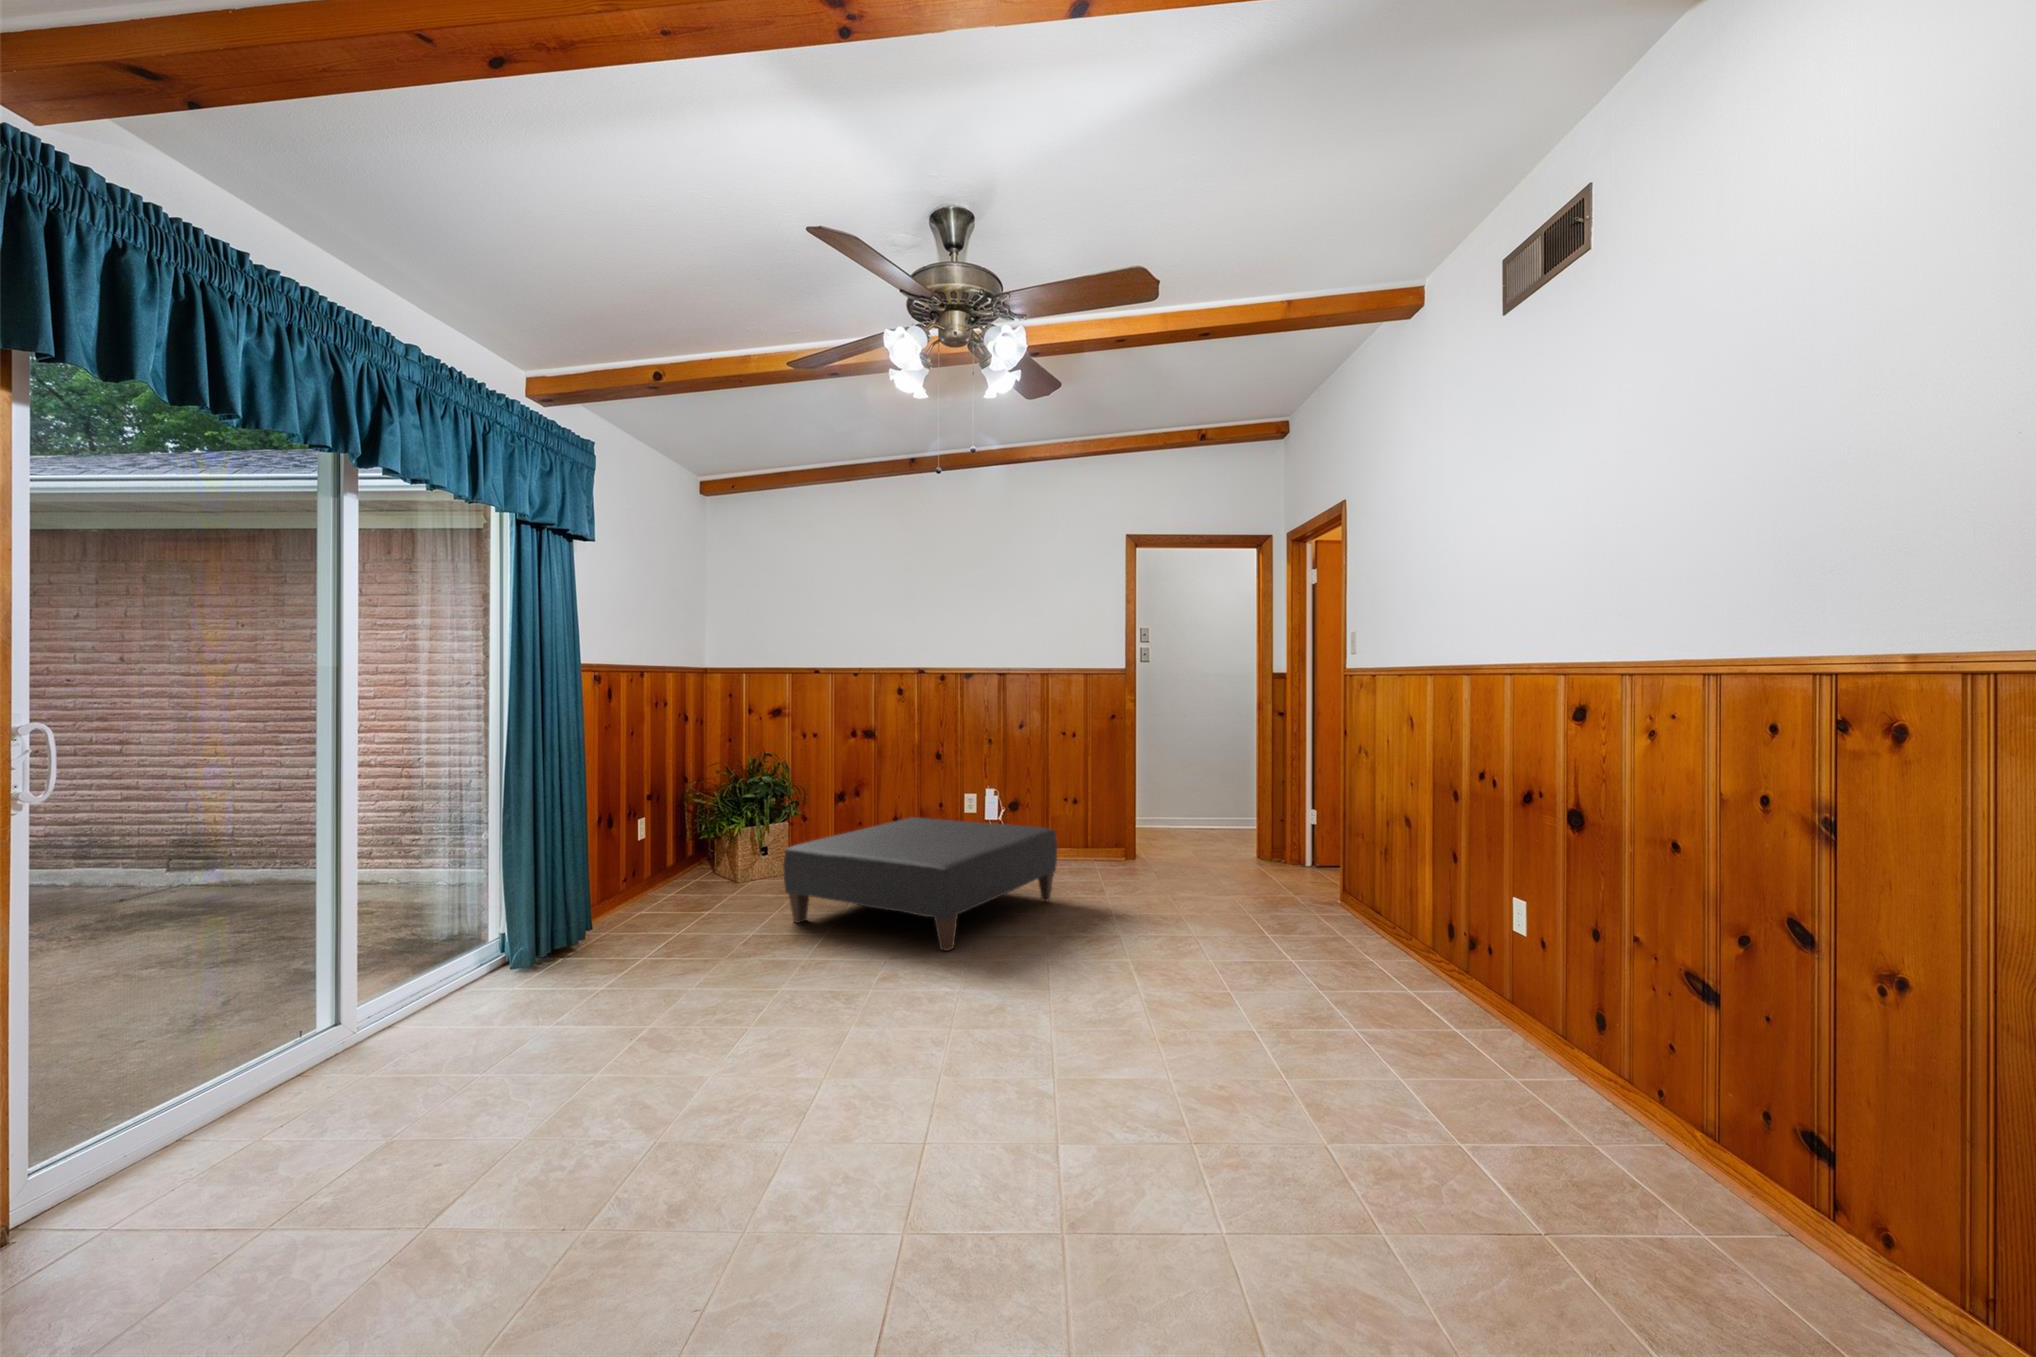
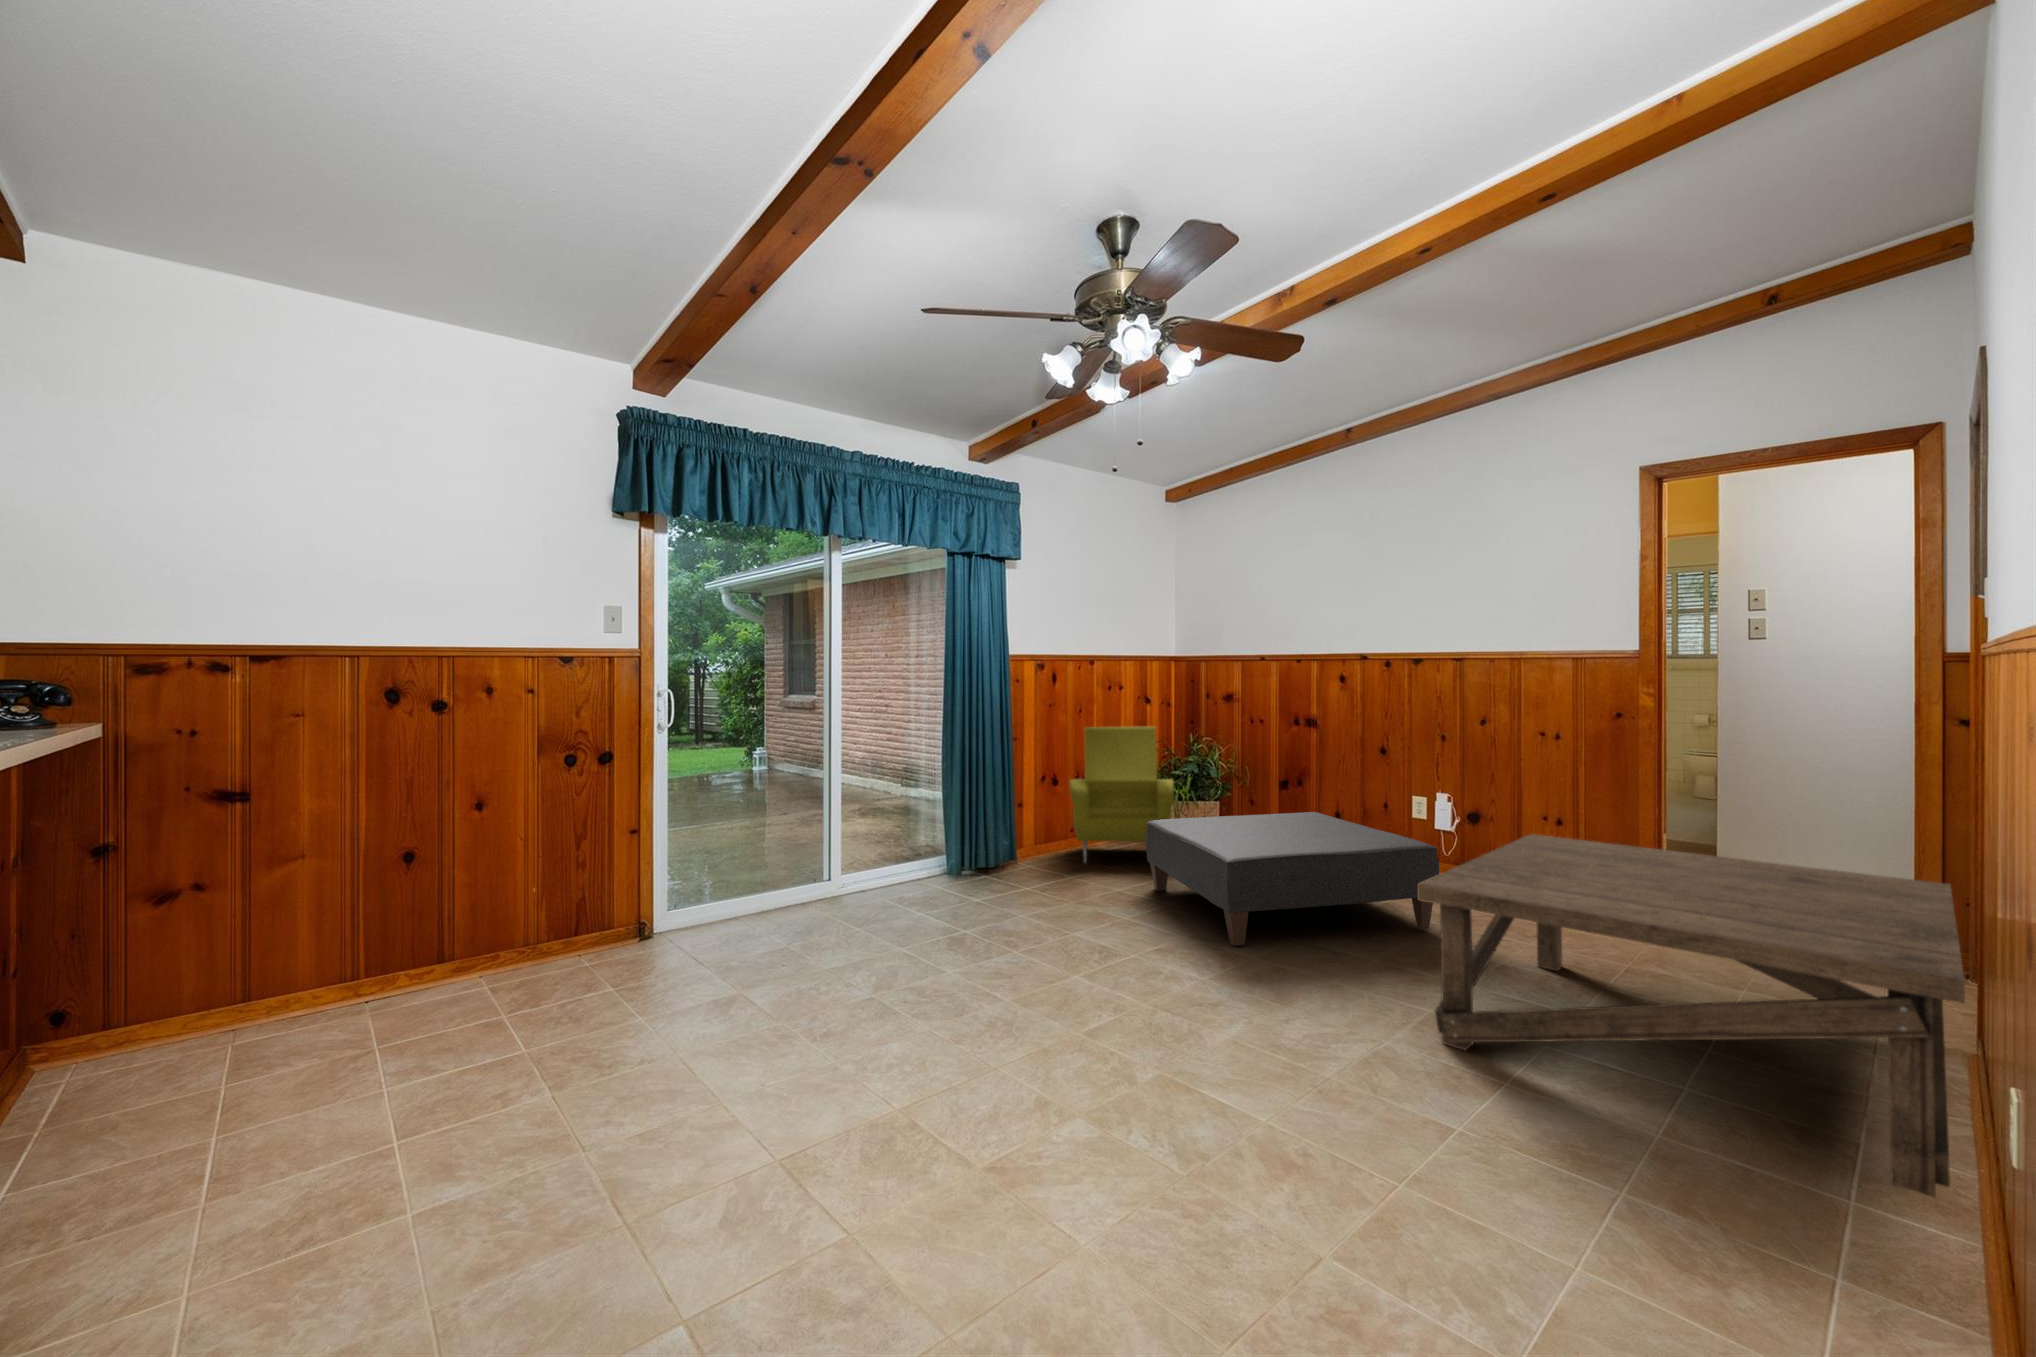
armchair: none [618,746,777,915] -> present [1070,727,1174,863]
coffee table: none [1125,805,1442,975] -> present [1418,834,1965,1198]

